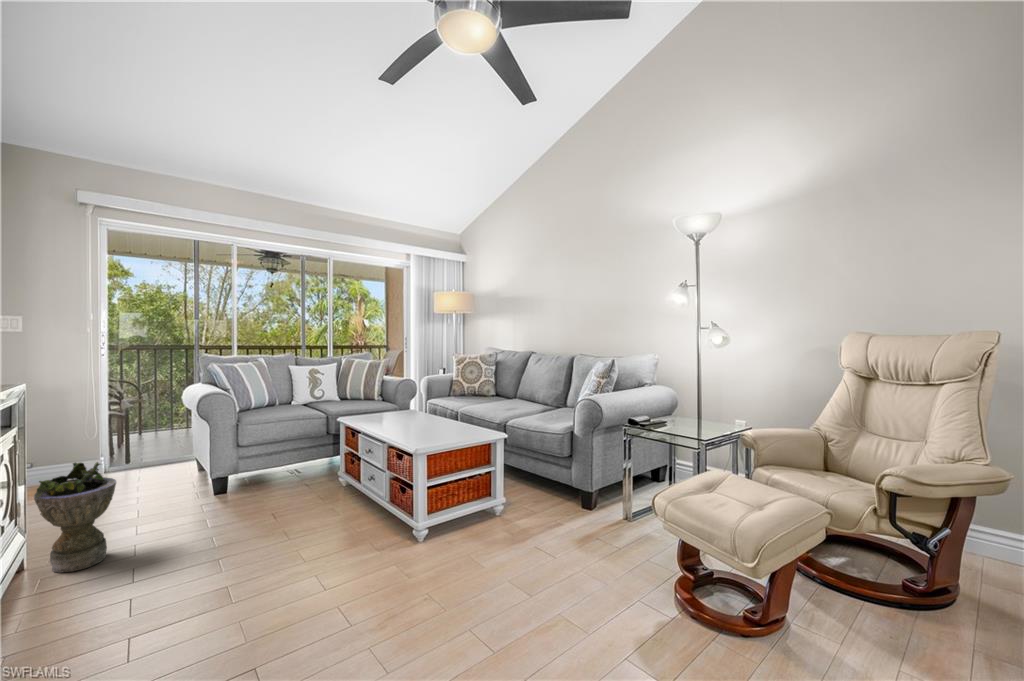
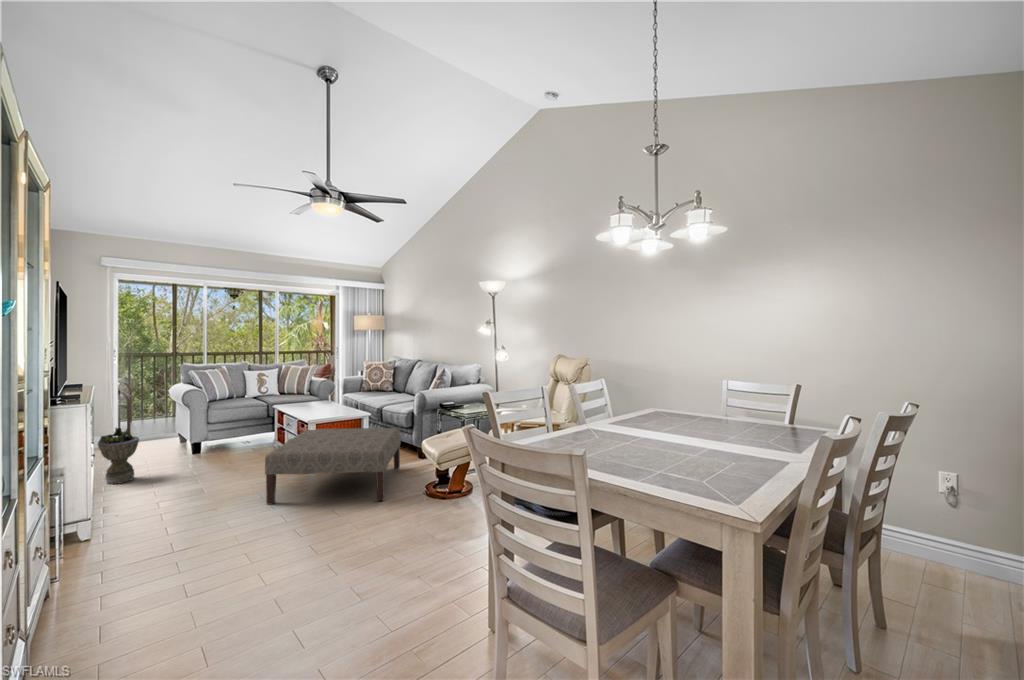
ottoman: none [366,462,621,649] -> present [265,428,401,504]

